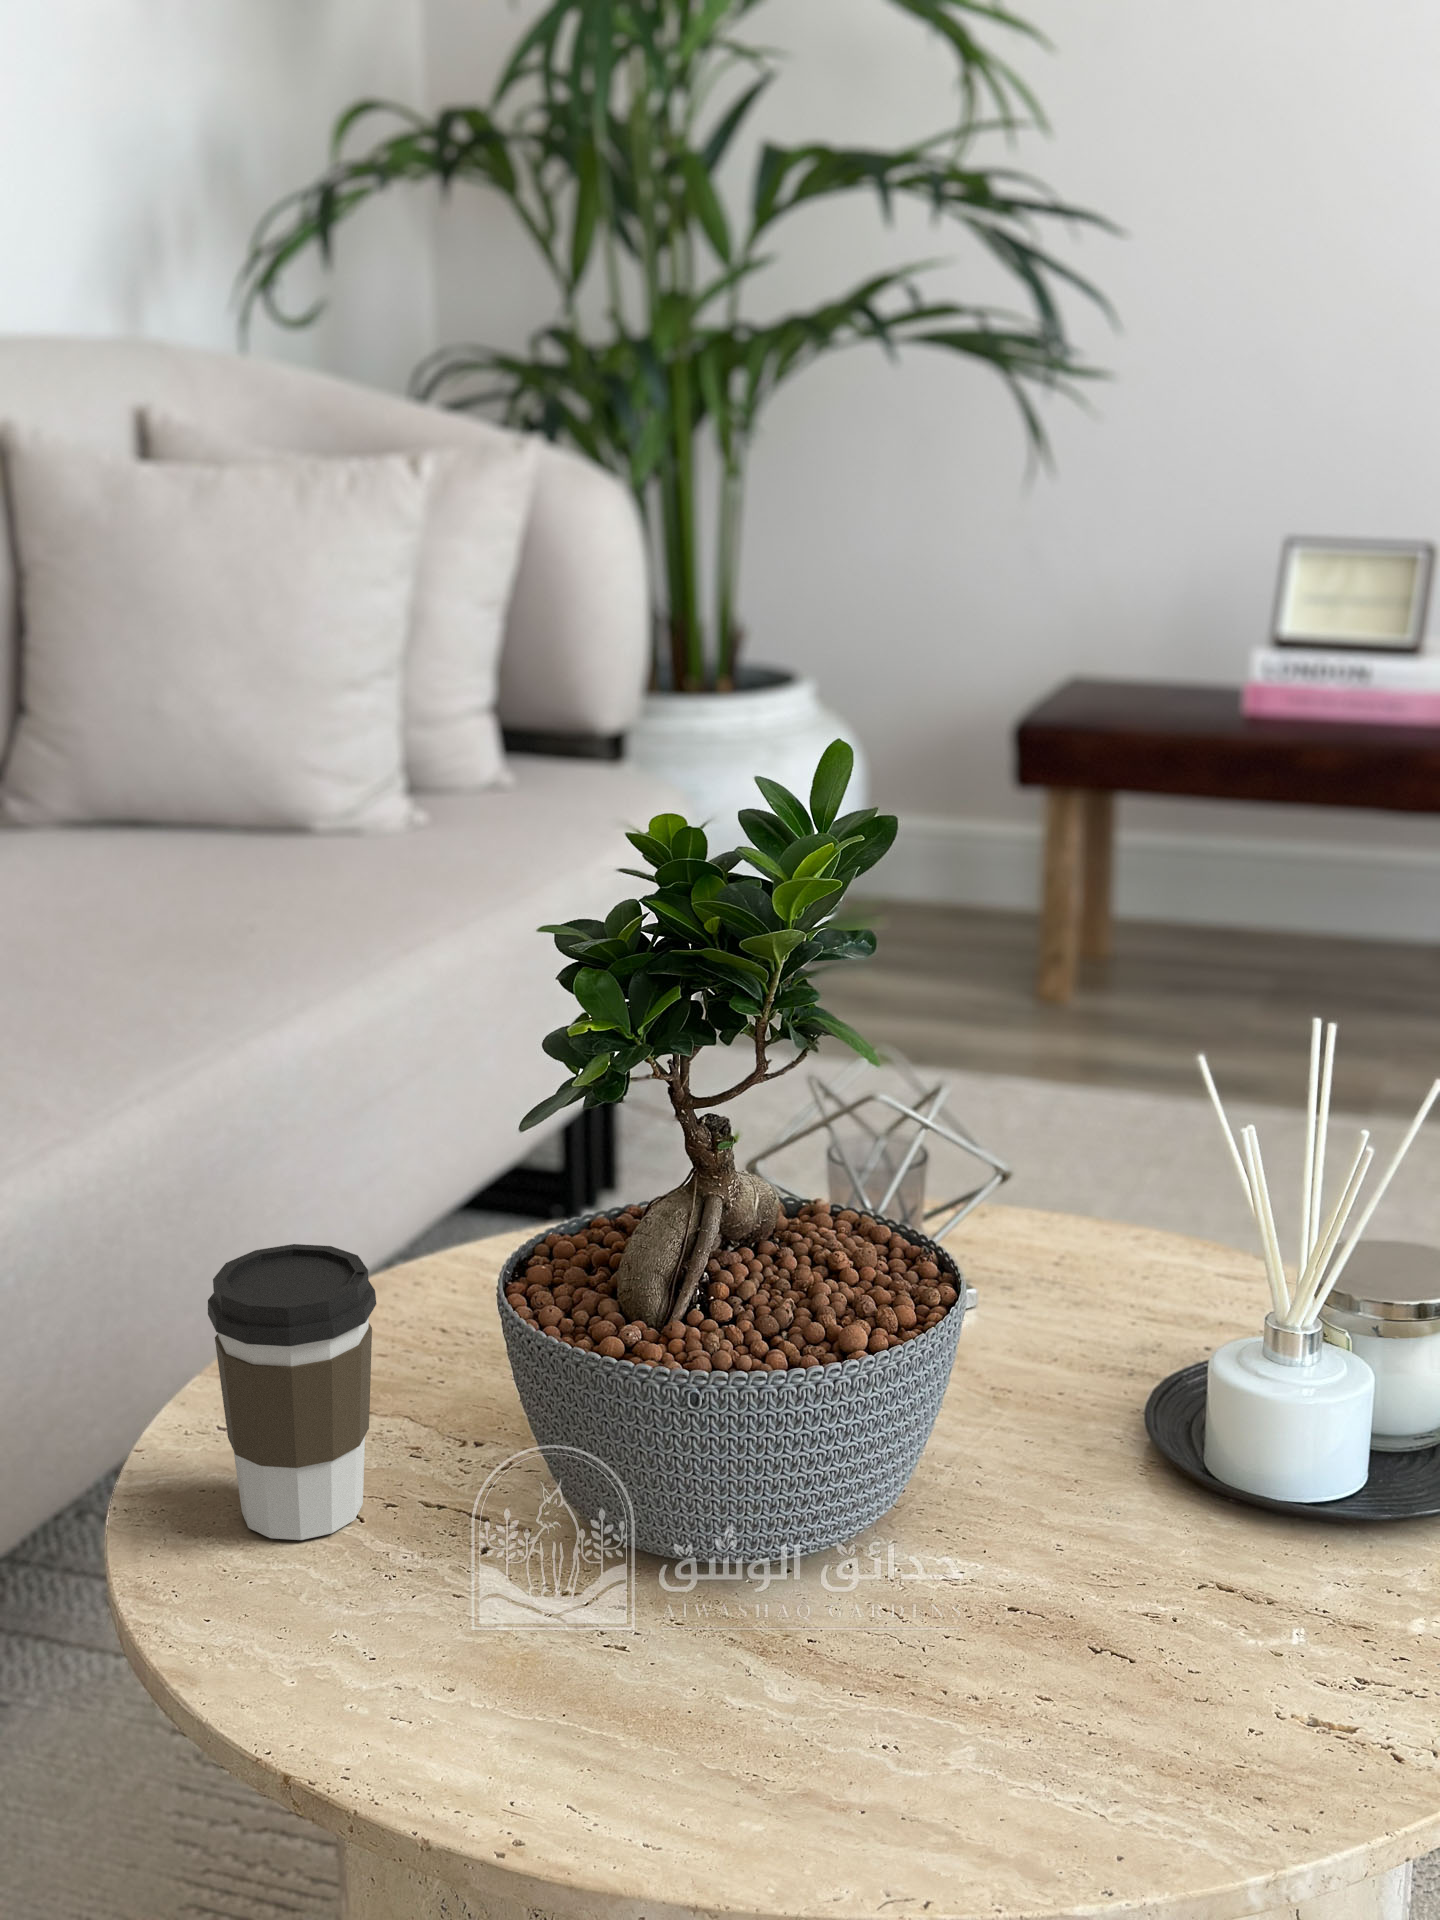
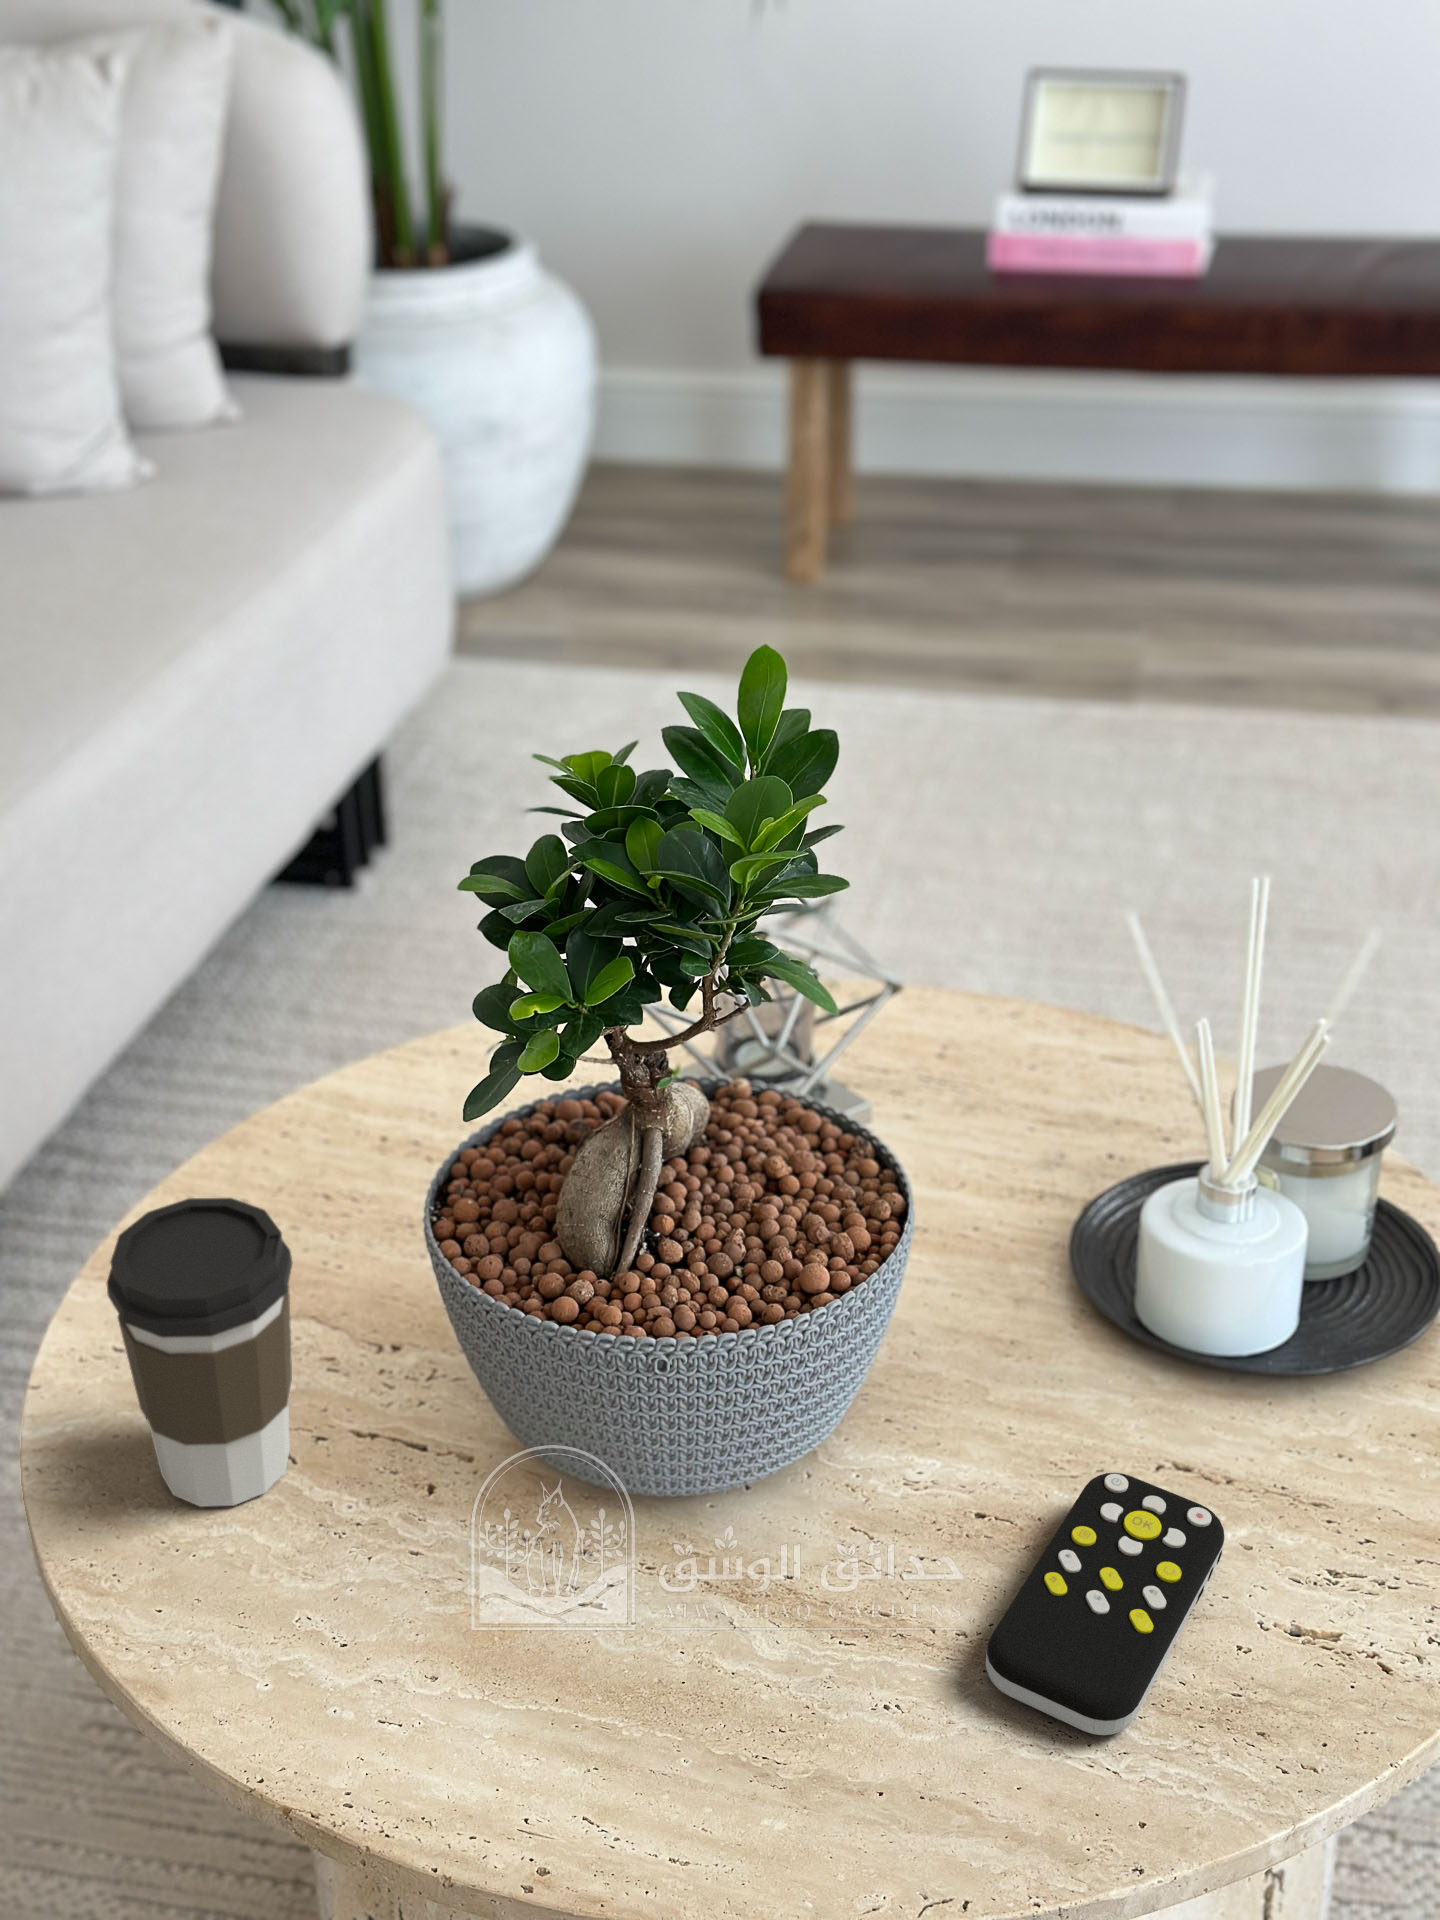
remote control: none [987,1570,1250,1784] -> present [986,1473,1224,1735]

